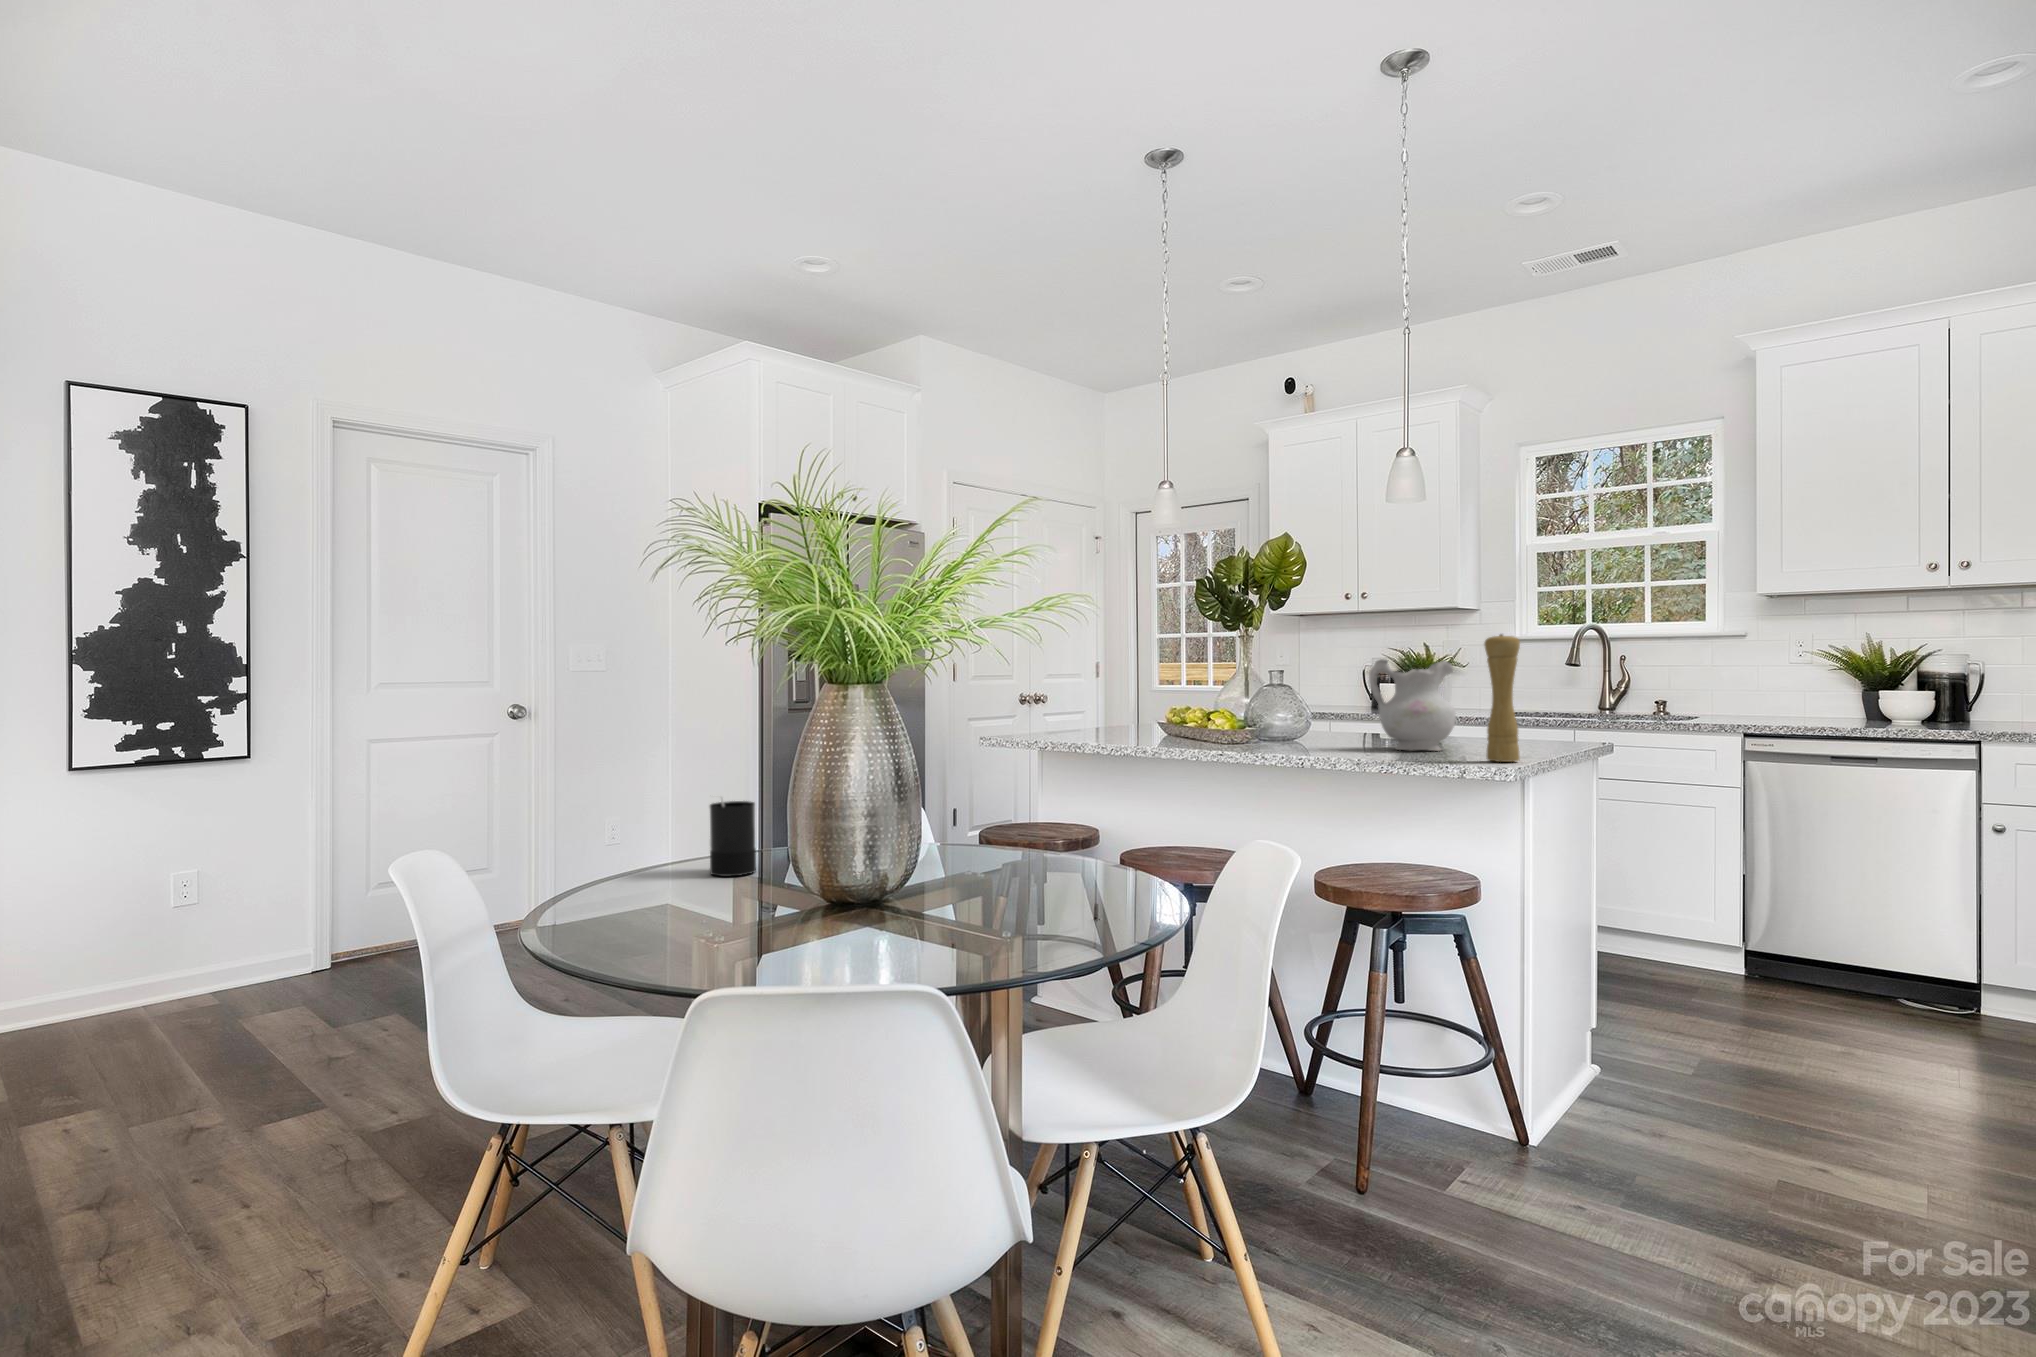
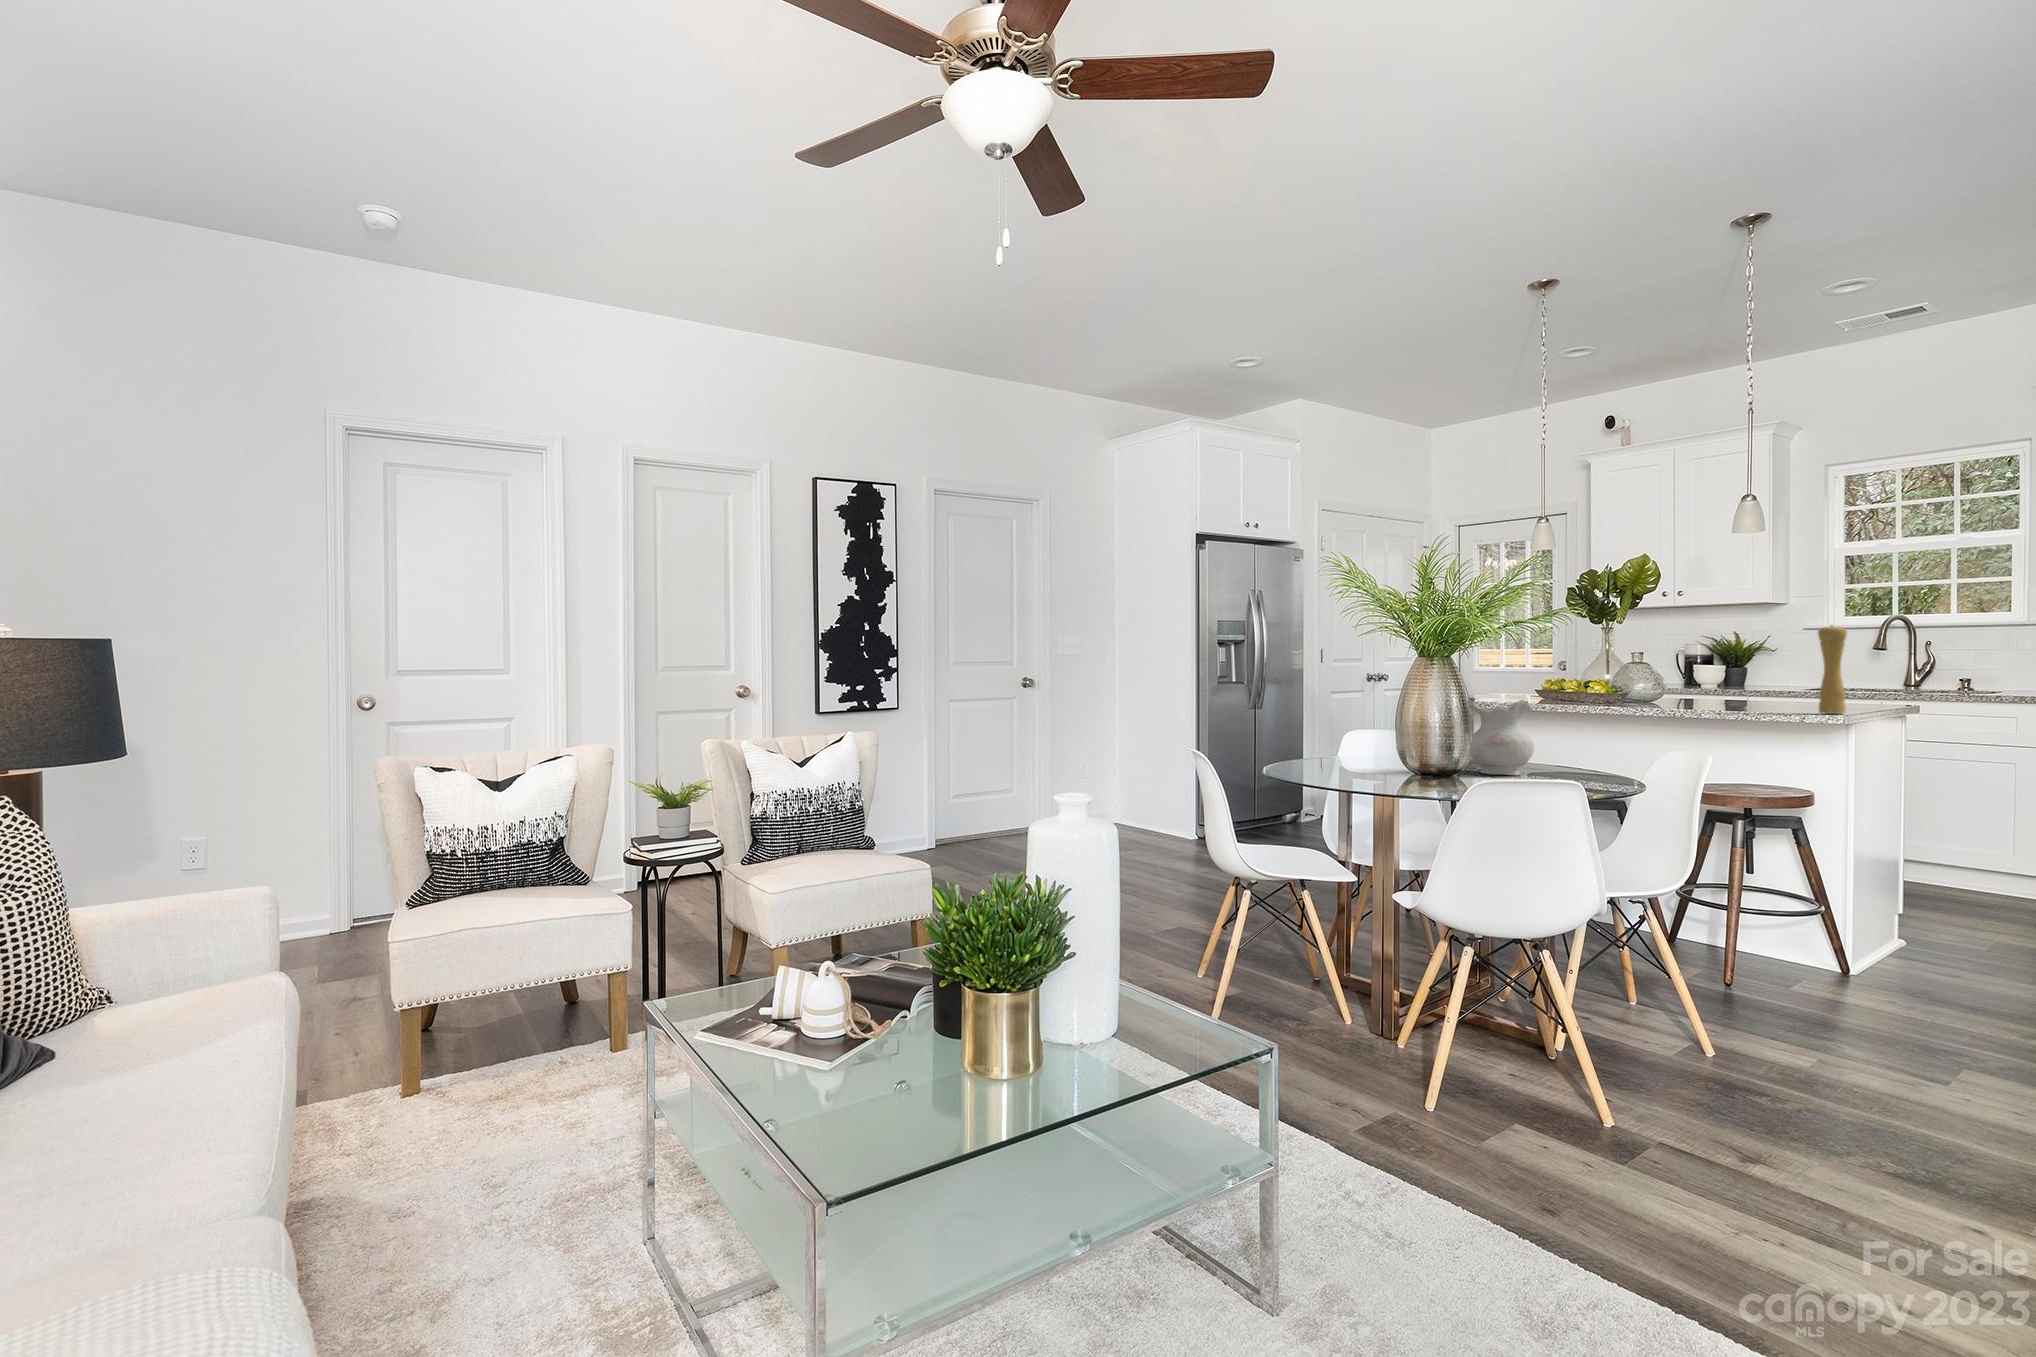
ceramic pitcher: present [1369,659,1456,751] -> present [1468,697,1534,775]
candle: present [709,797,756,876] -> none [1299,723,1329,769]

